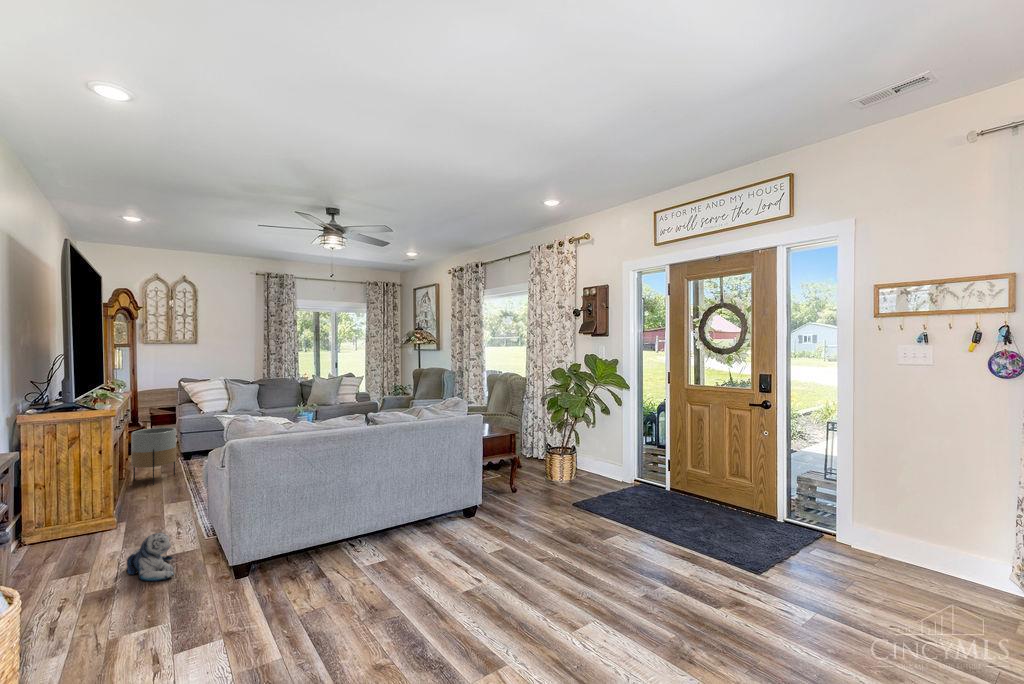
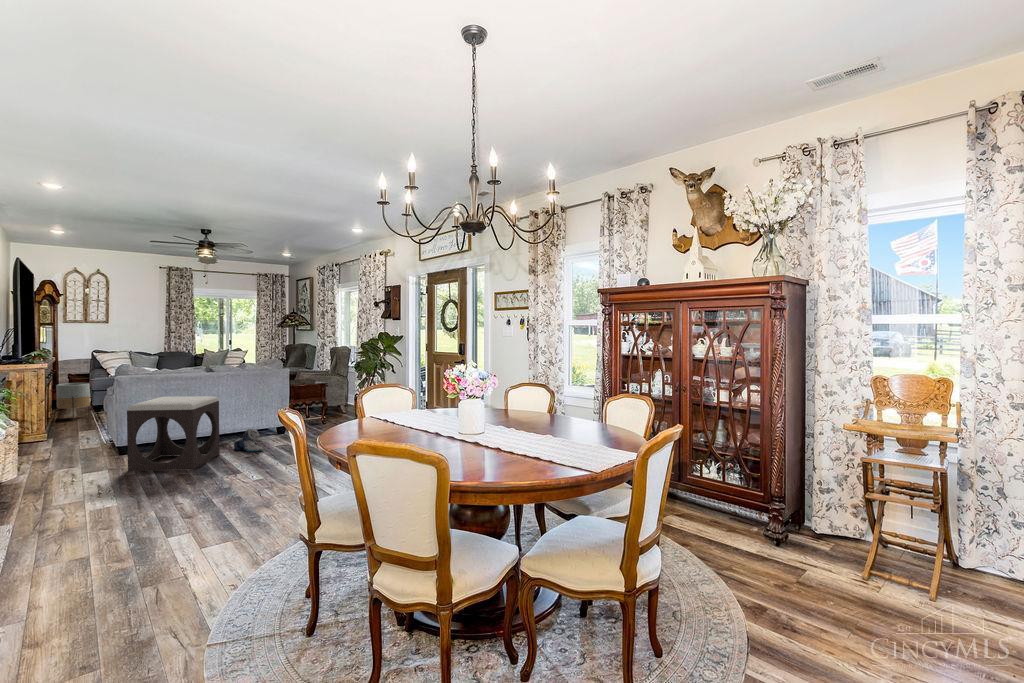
footstool: none [268,480,418,662] -> present [127,396,220,471]
plush toy: present [127,532,174,581] -> present [234,429,263,452]

